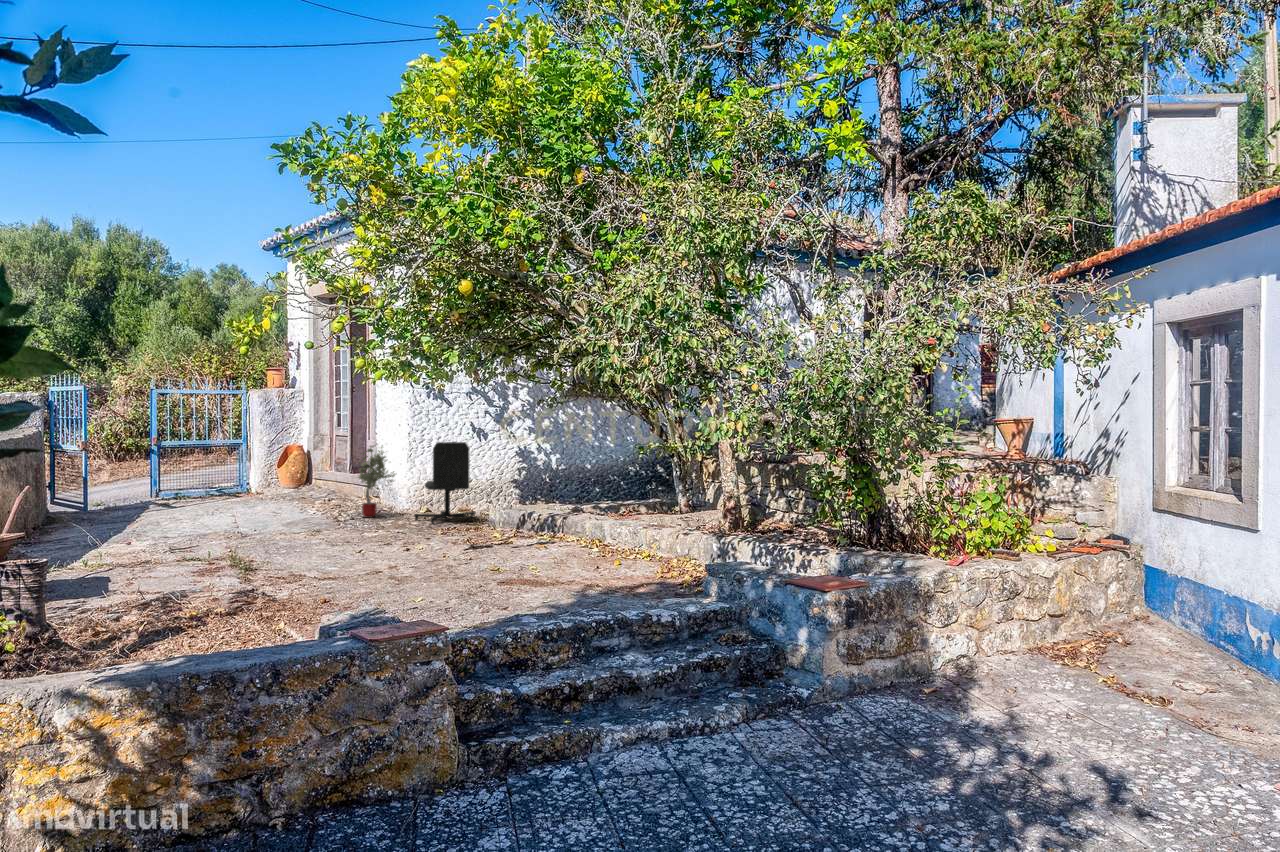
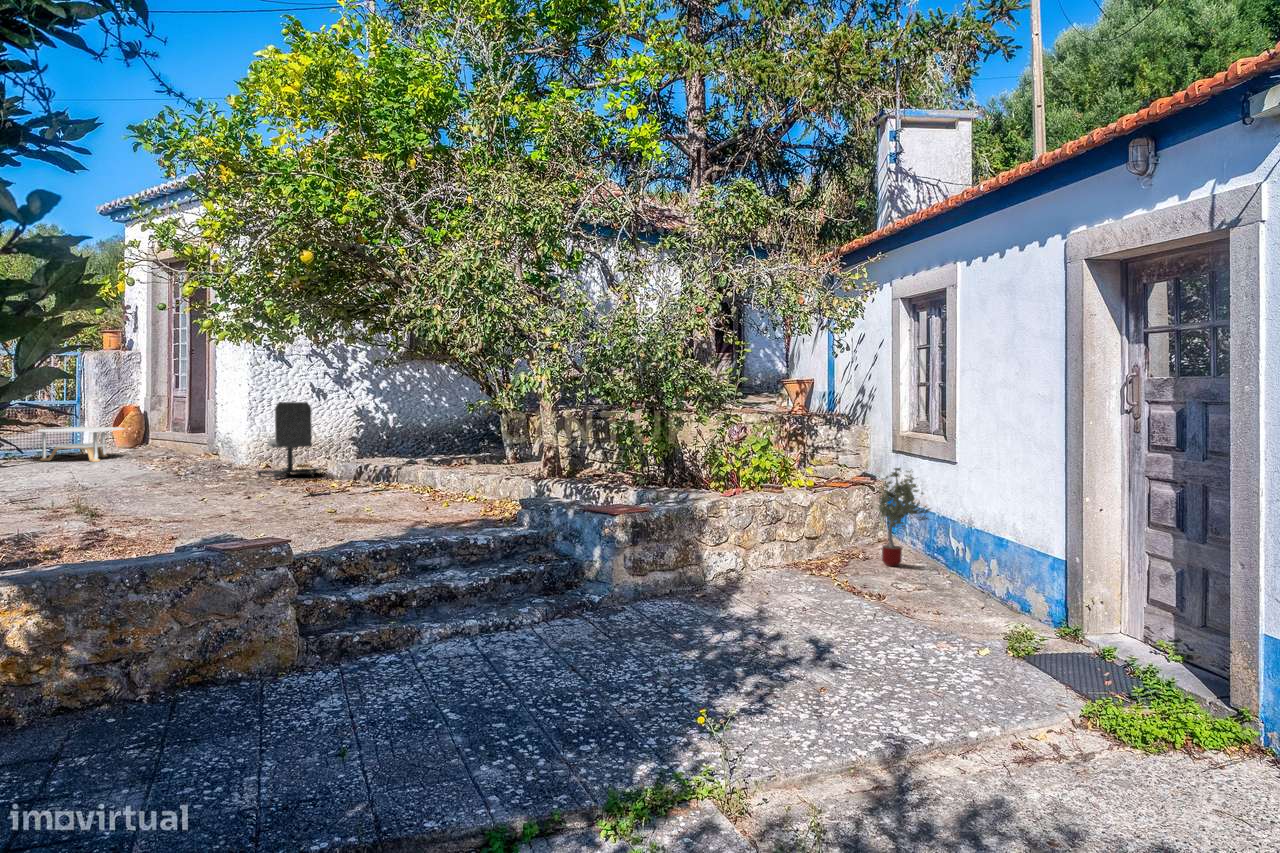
potted tree: present [359,446,395,518] -> present [878,468,930,567]
round table: none [208,465,291,500] -> present [36,427,124,462]

